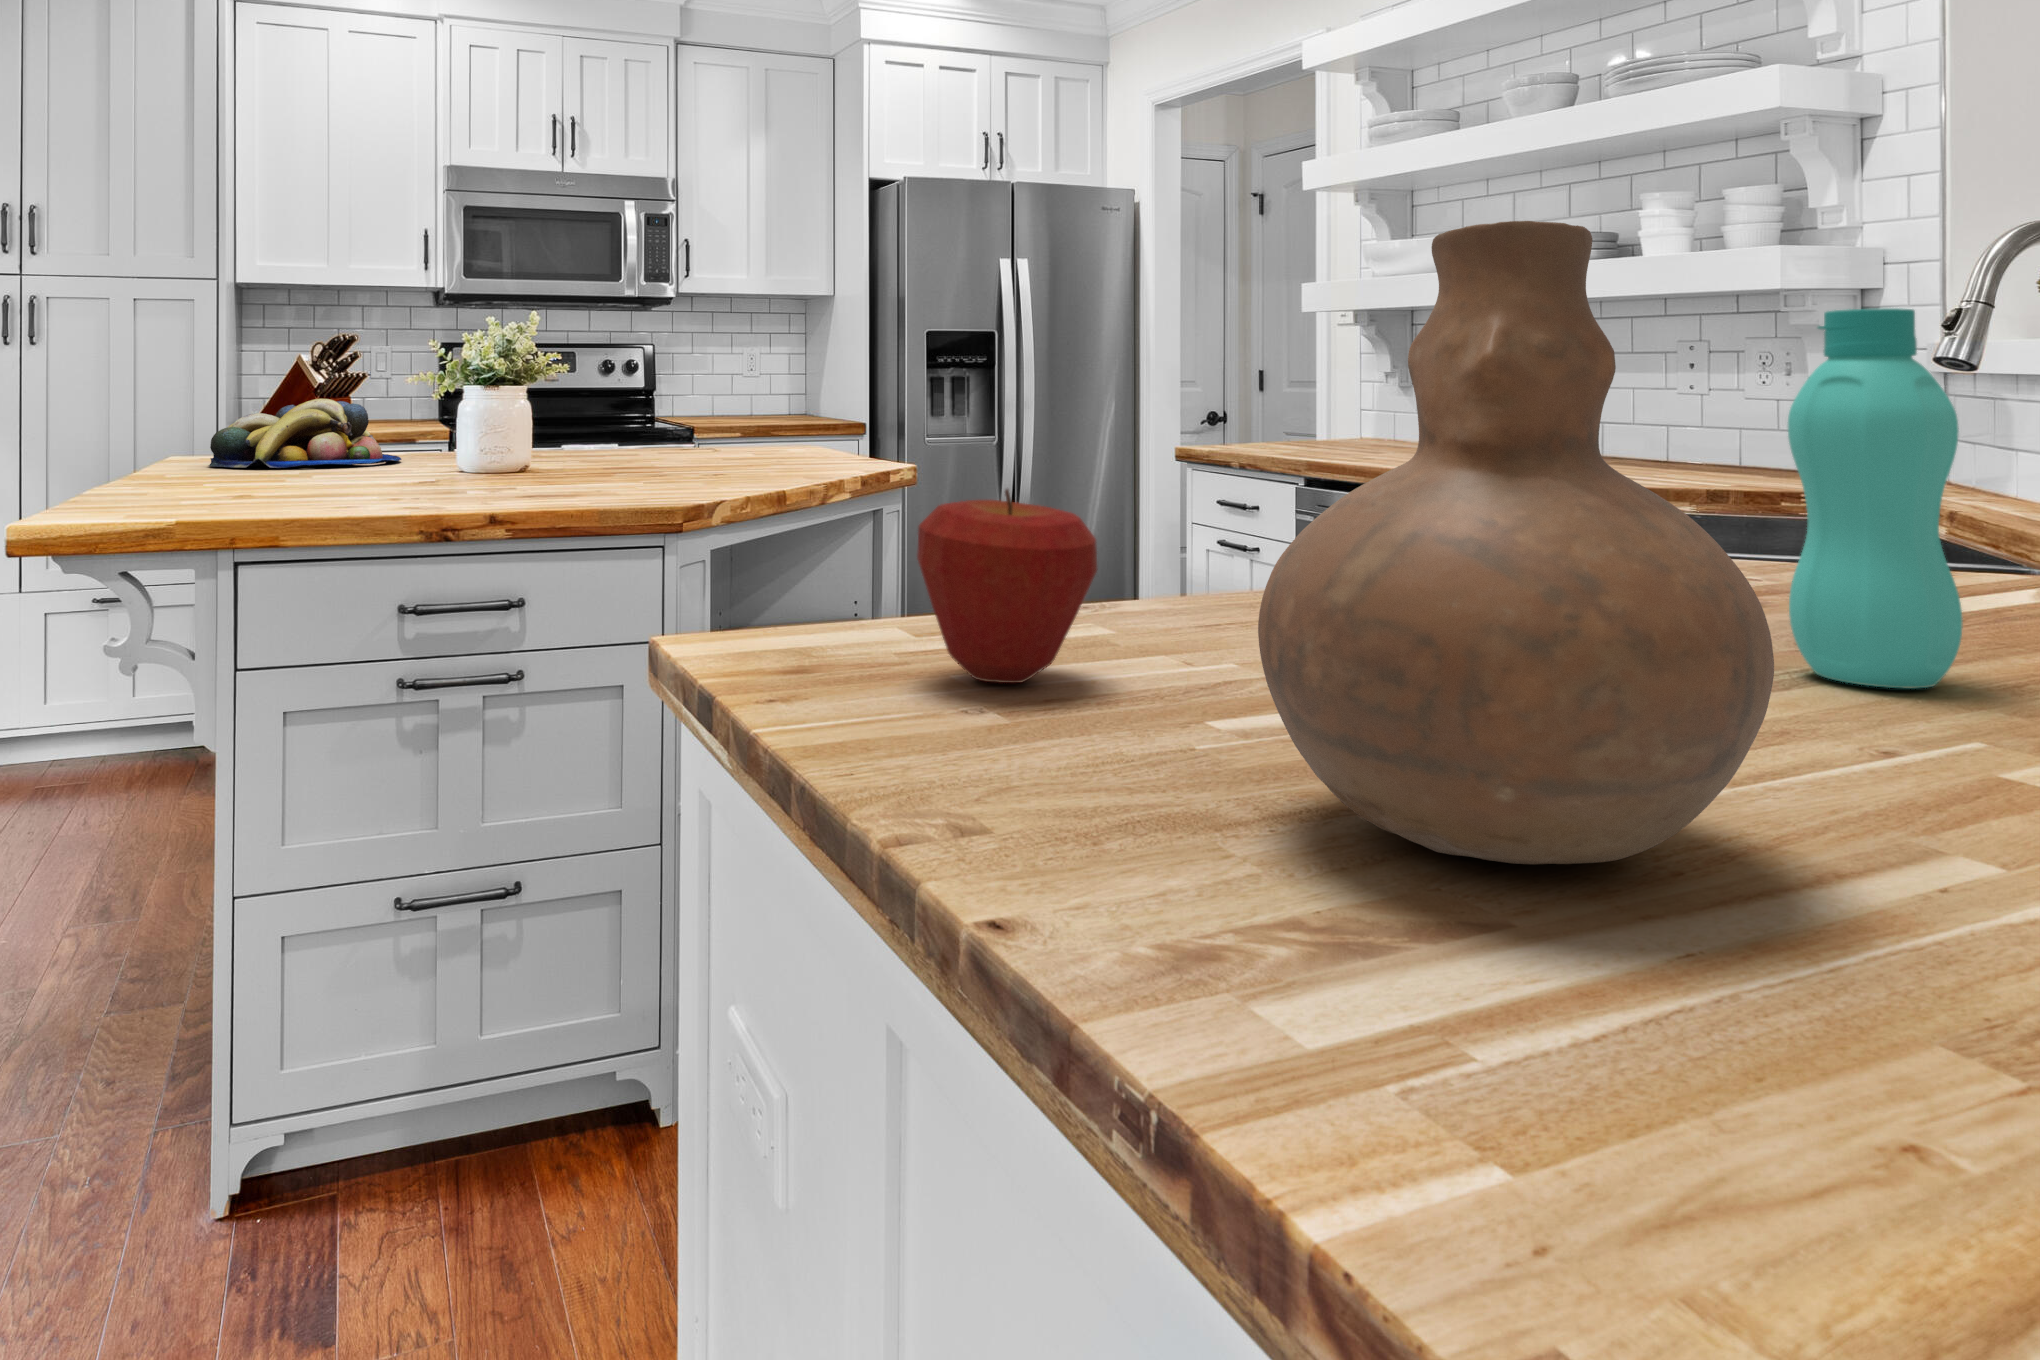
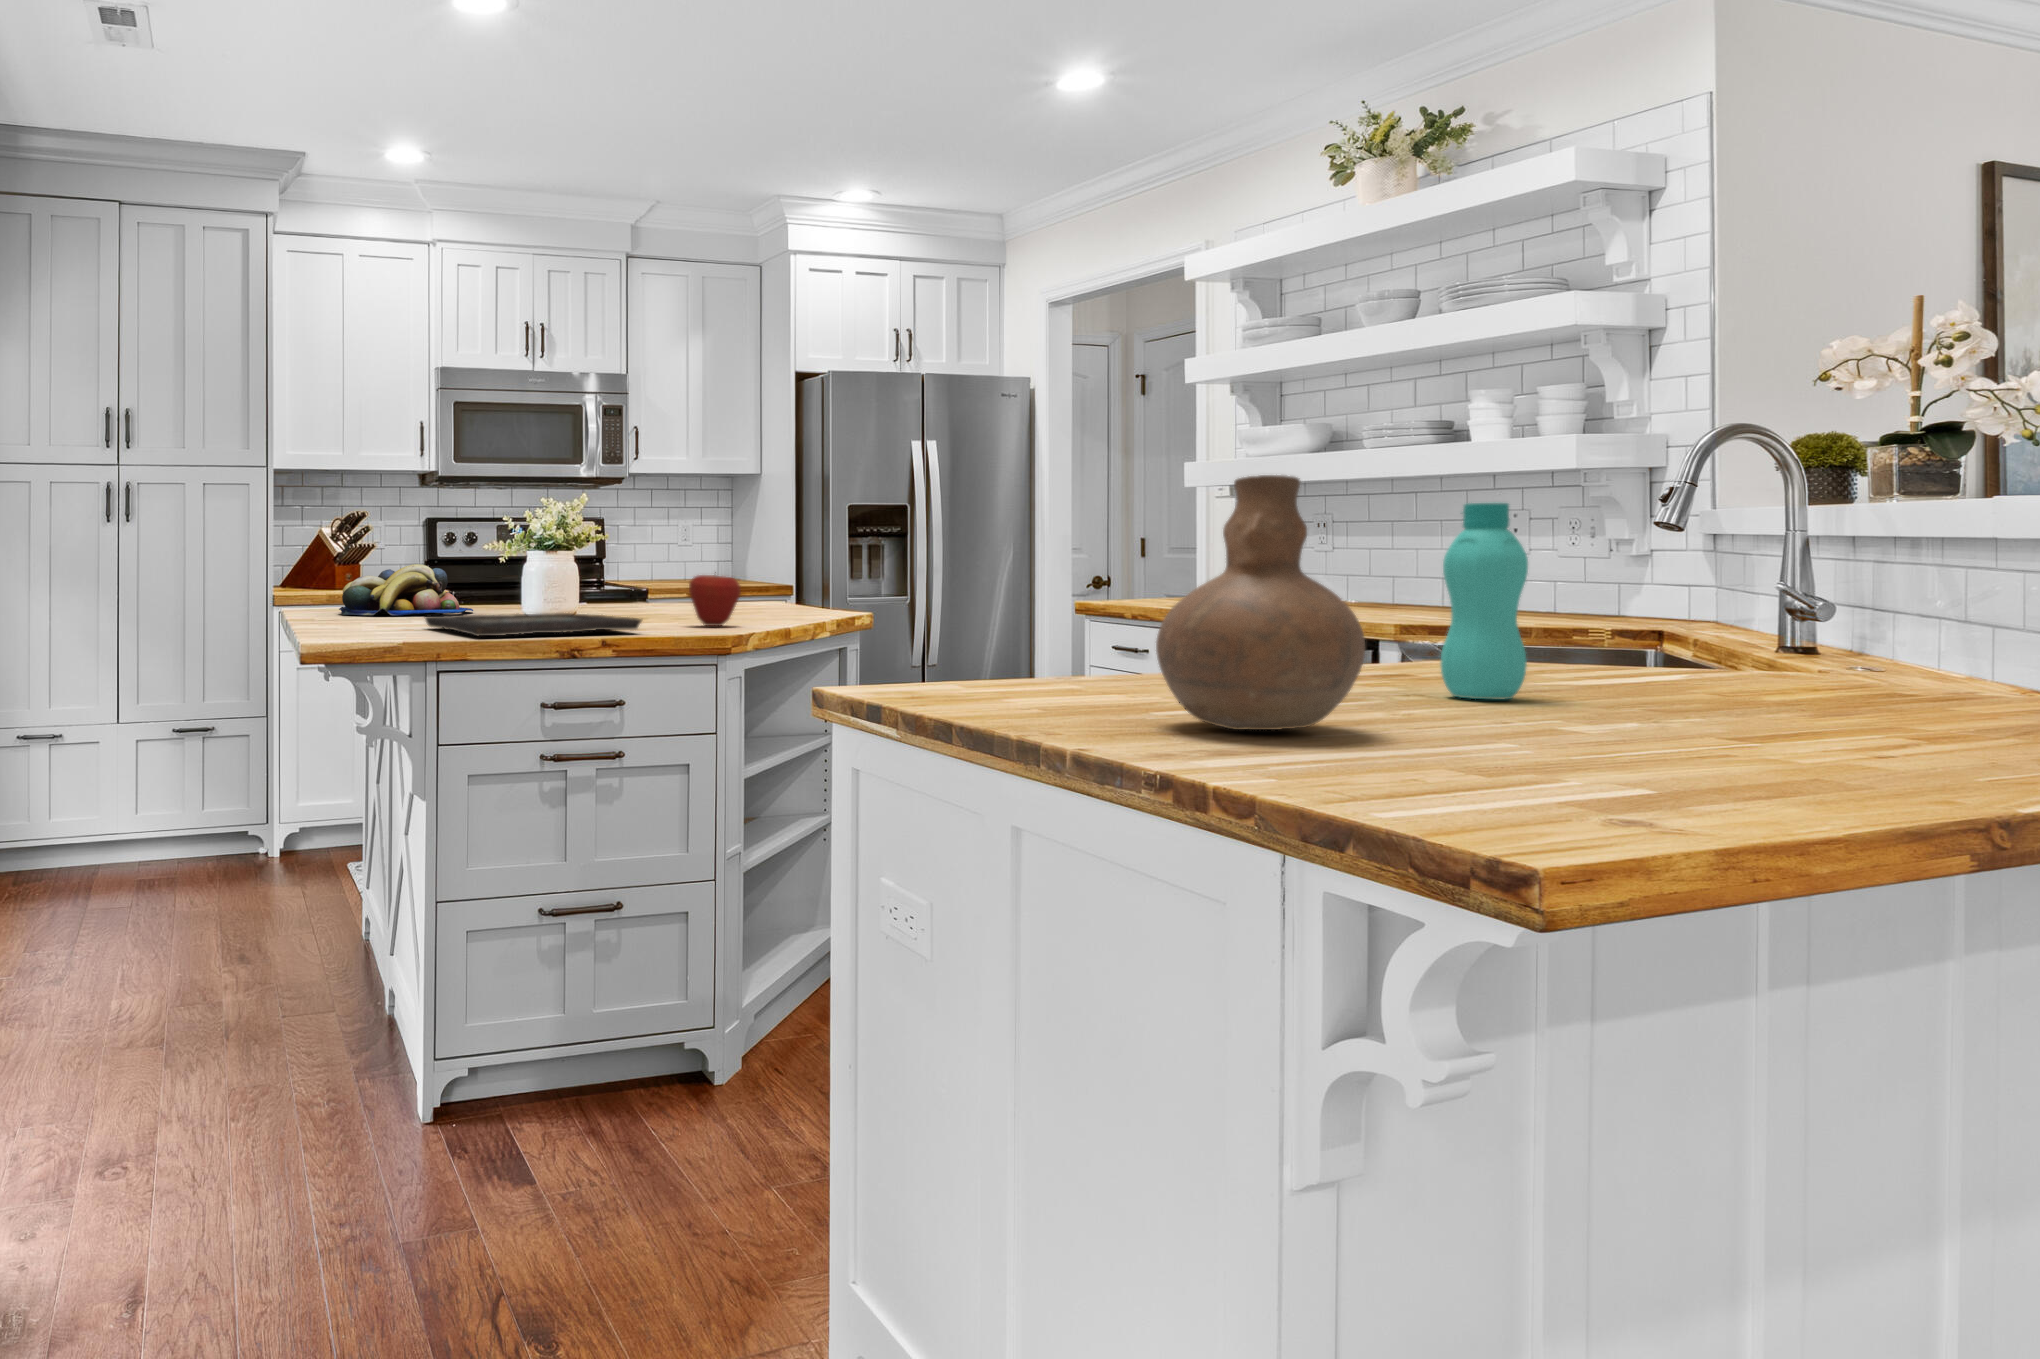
decorative tray: none [254,470,548,512] -> present [425,613,642,636]
apple: present [917,489,1097,683] -> present [689,572,741,626]

